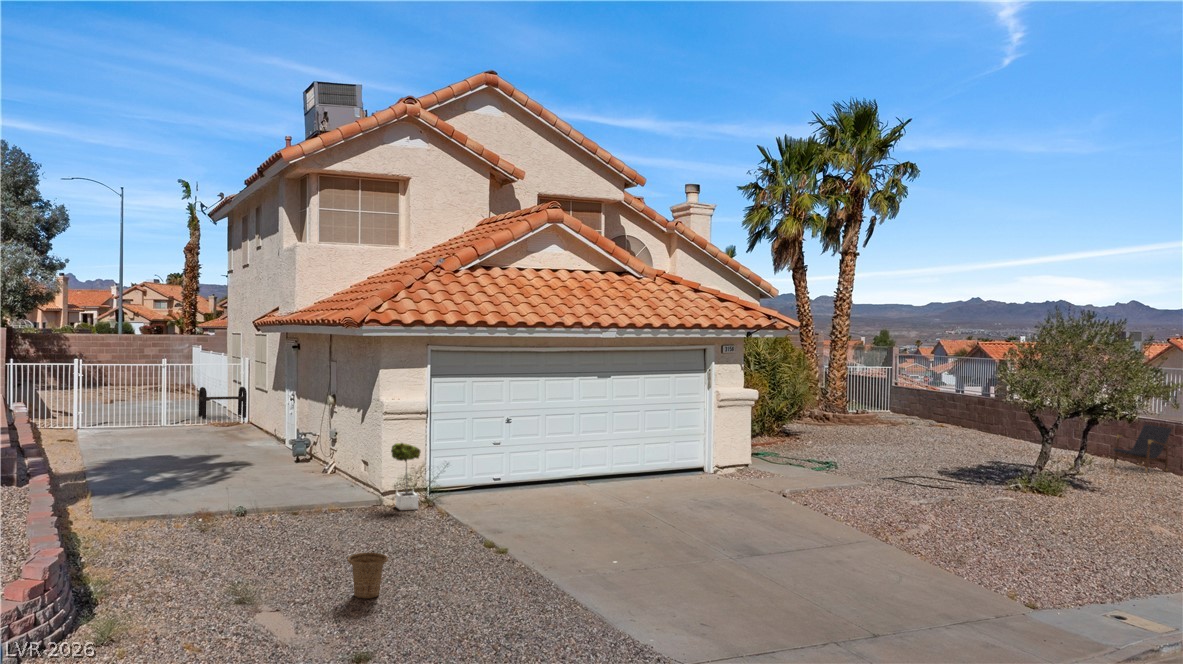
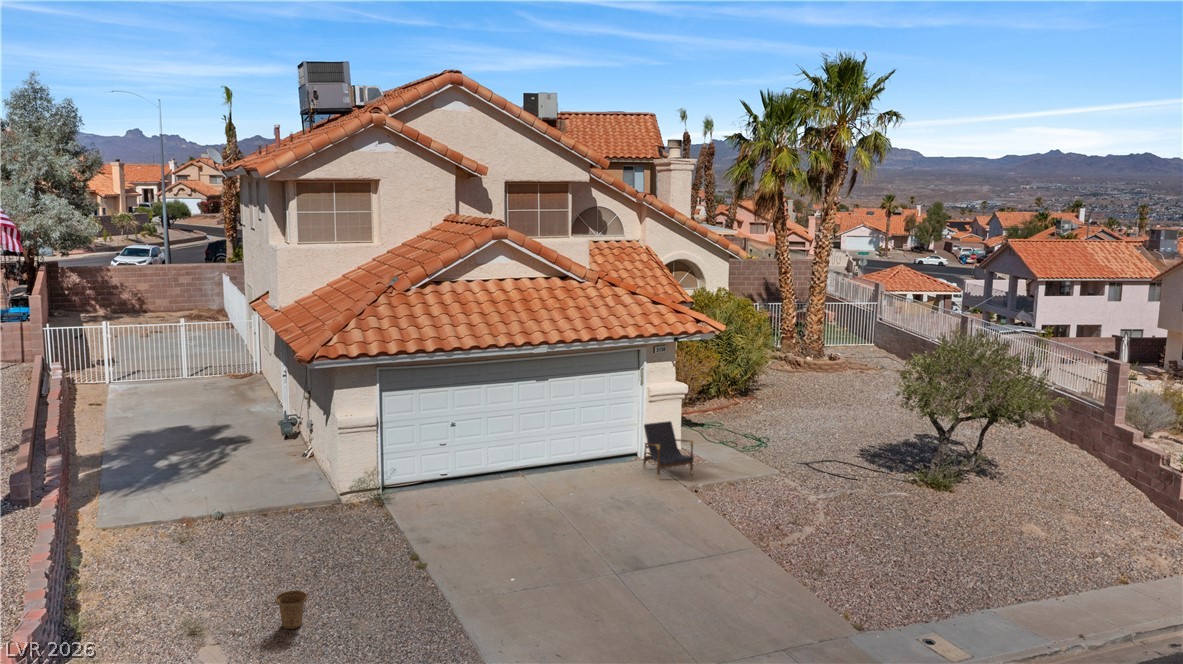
bench: present [198,387,247,419] -> none [216,344,258,375]
lounge chair: present [1114,424,1171,473] -> present [643,421,694,479]
potted tree: present [391,443,421,510] -> none [344,456,369,512]

